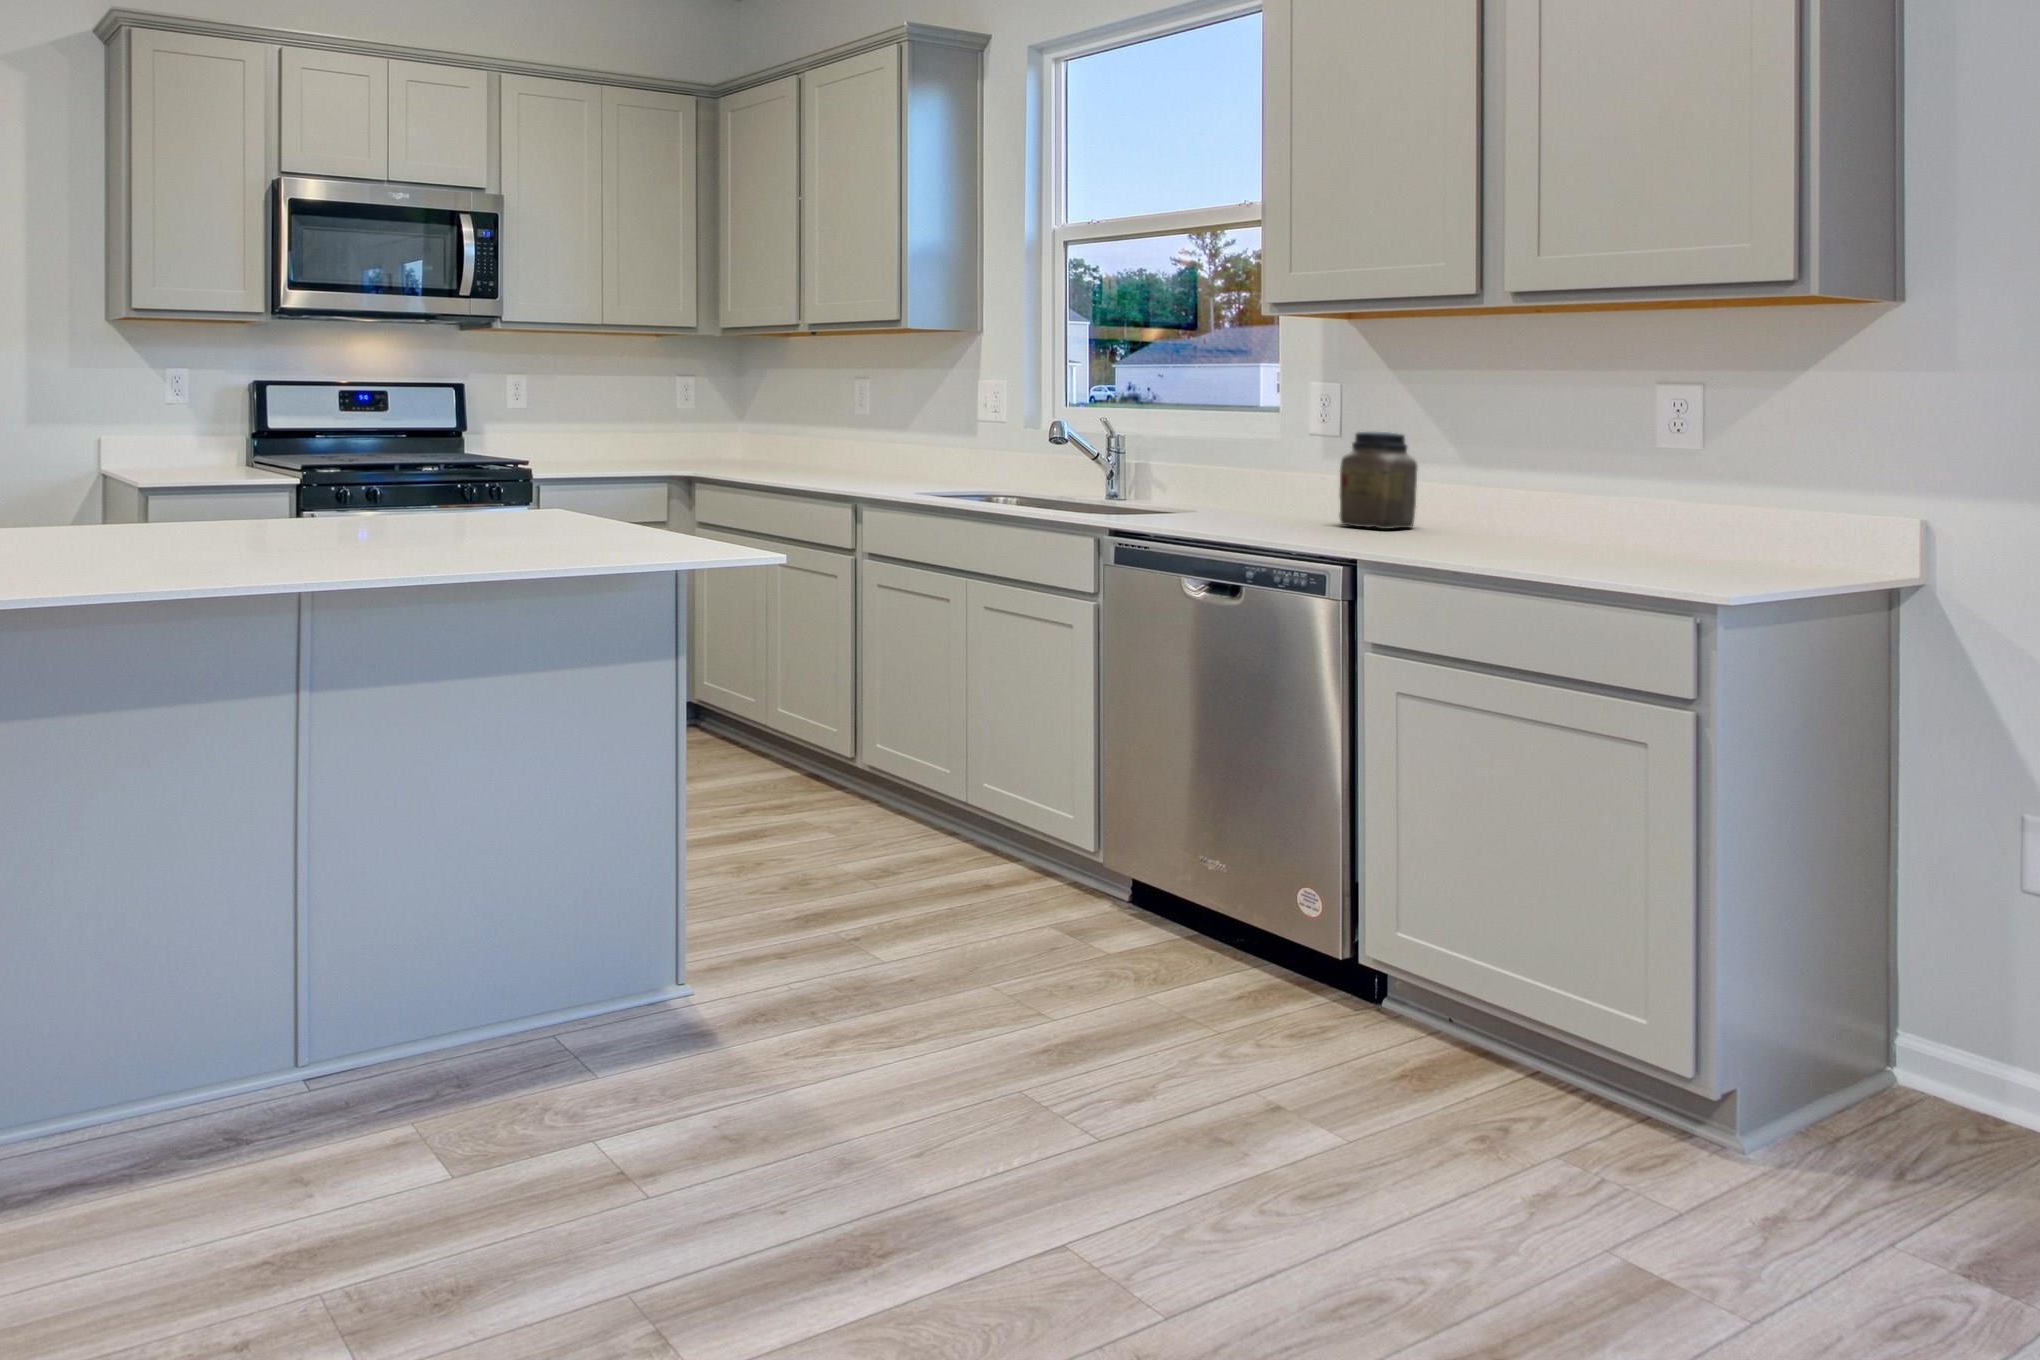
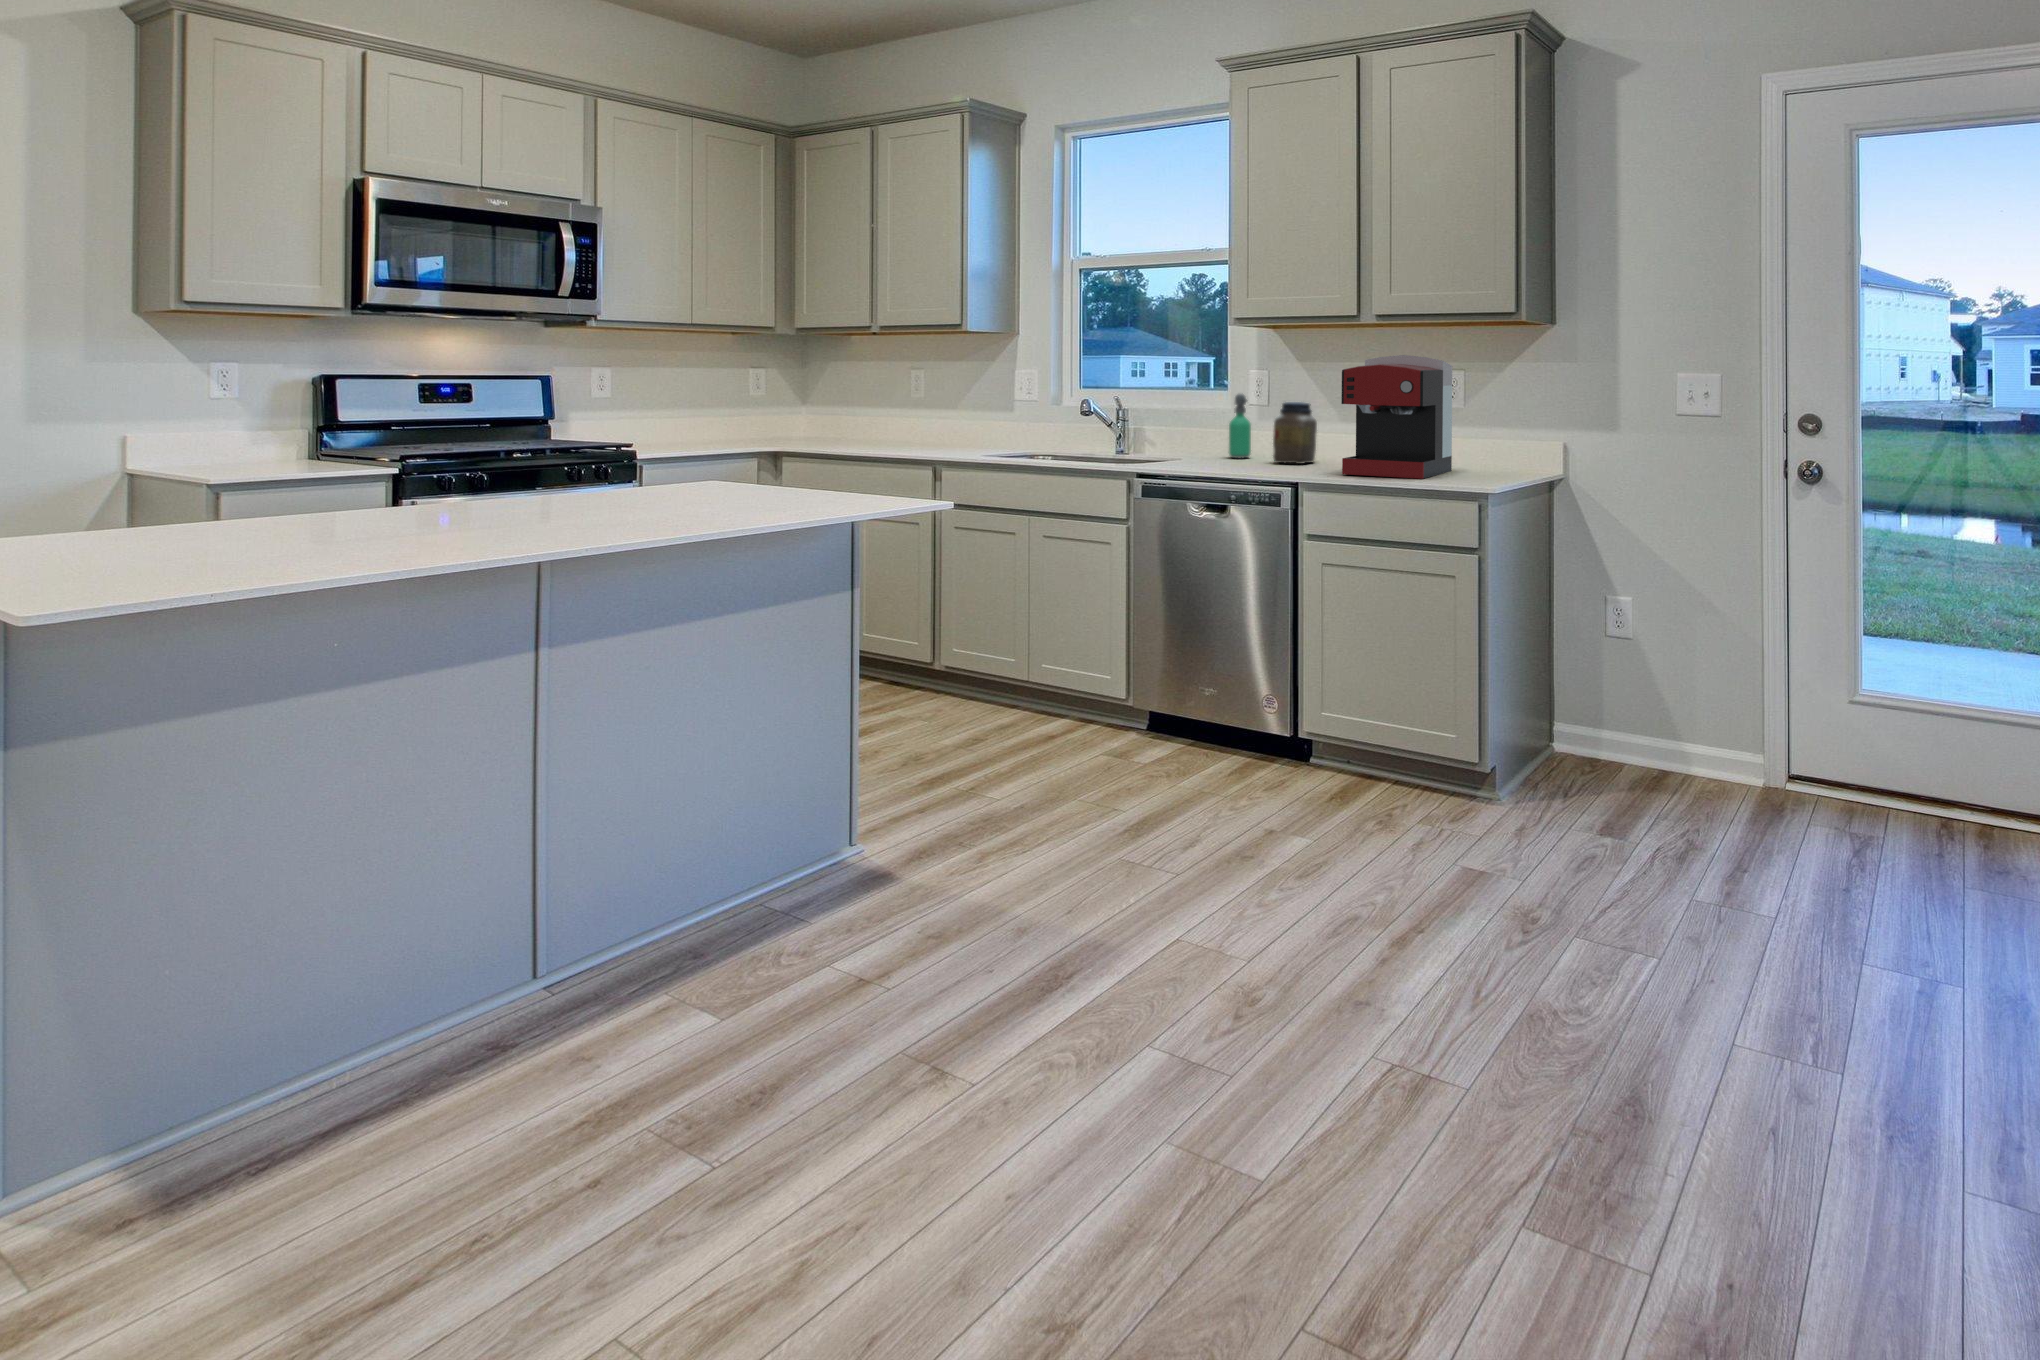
coffee maker: none [1440,357,1665,565] -> present [1341,355,1452,479]
soap dispenser: none [1274,417,1311,516] -> present [1229,394,1251,458]

